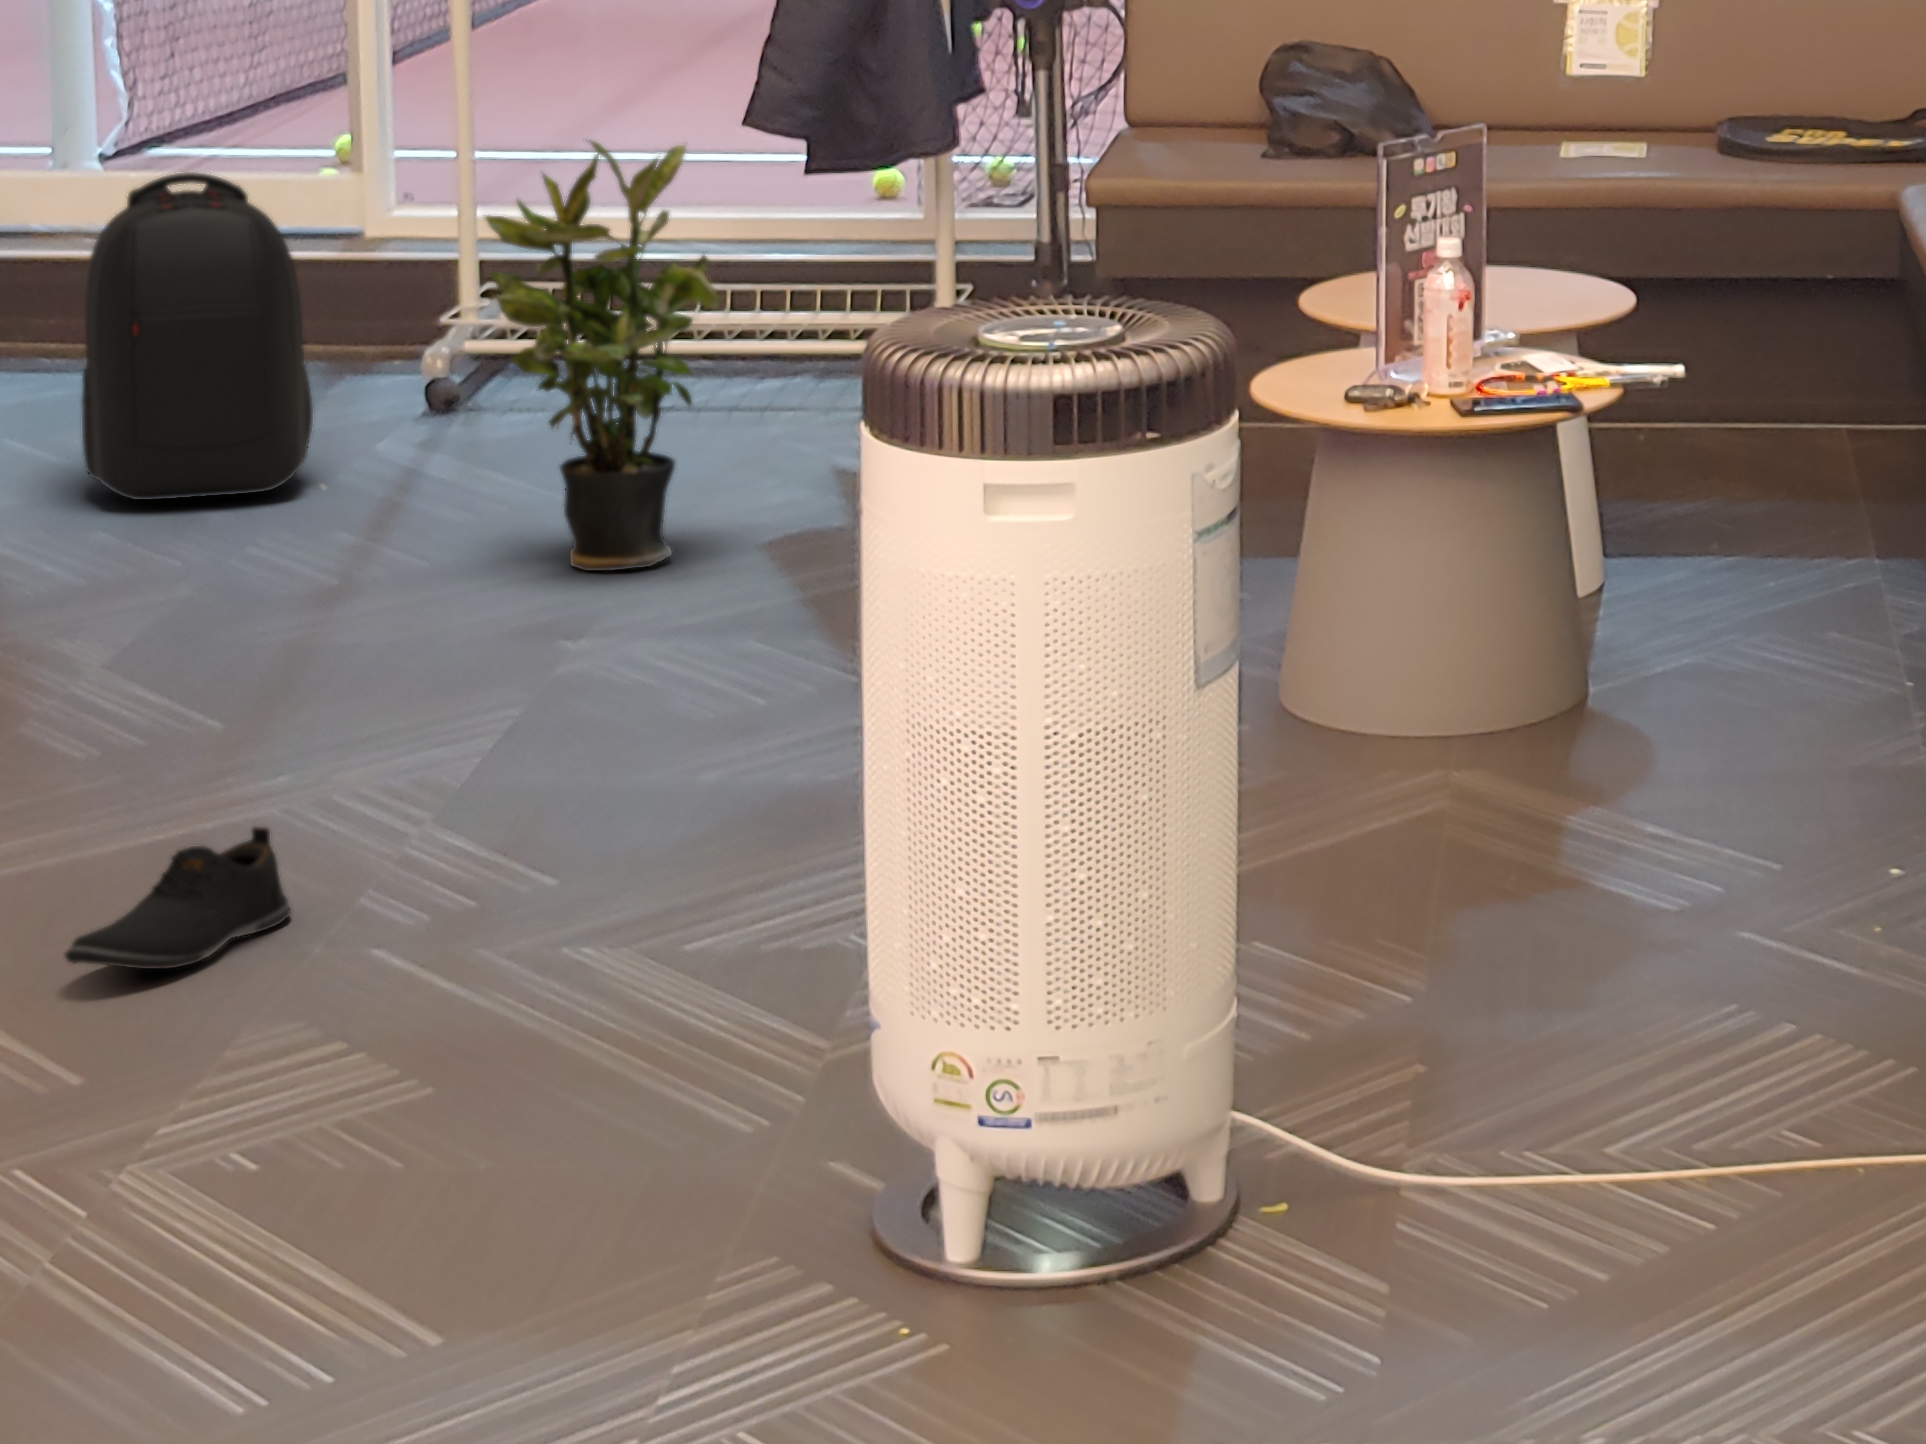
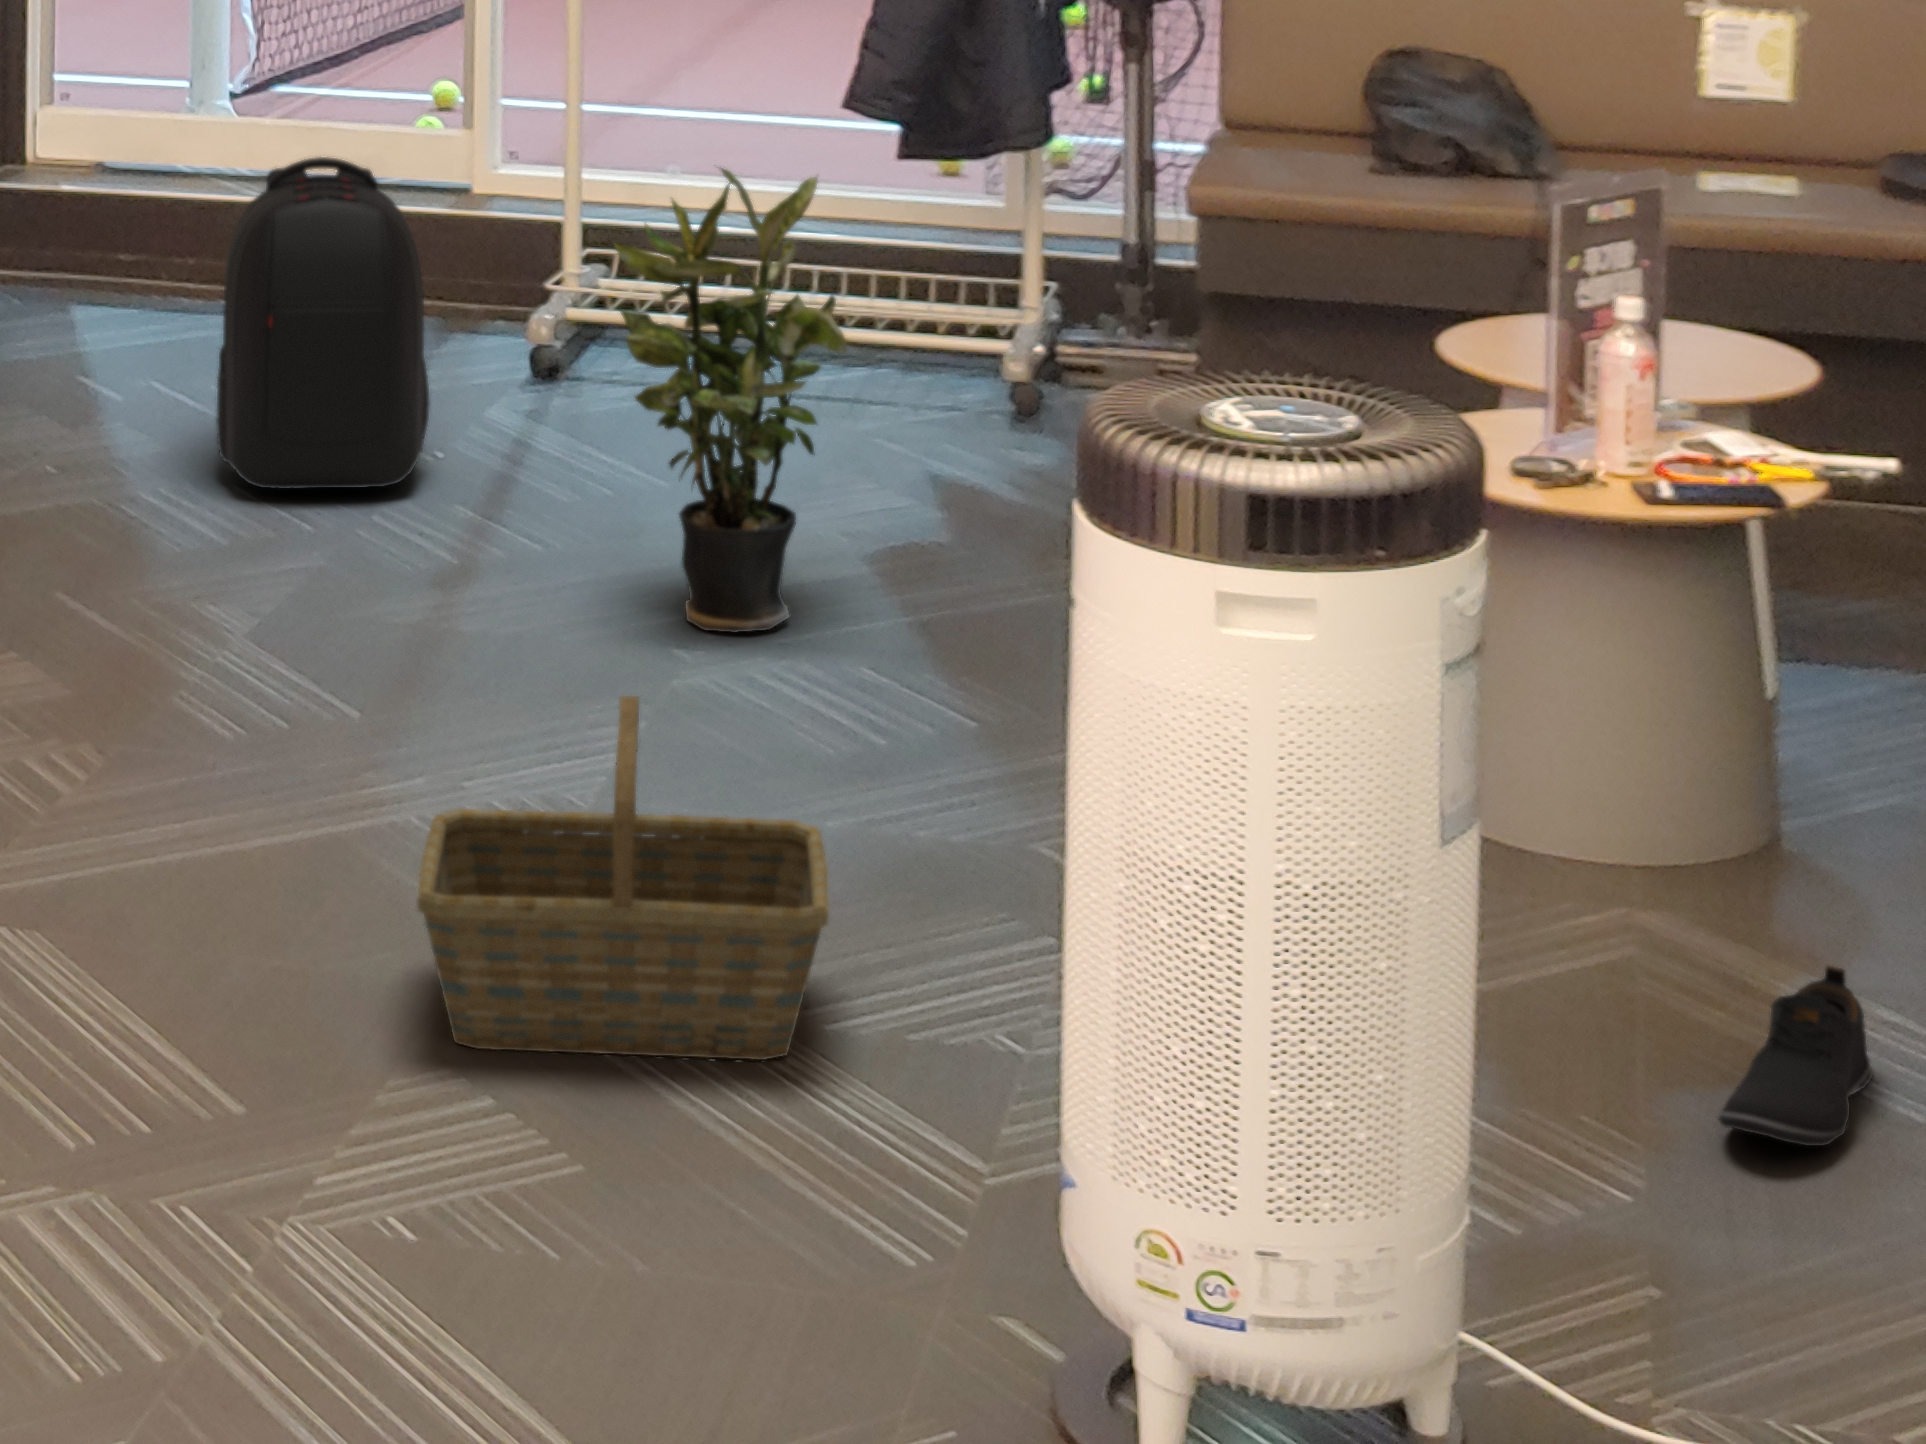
basket: none [276,539,658,839] -> present [417,696,829,1060]
shoe: present [65,826,291,969] -> present [1718,966,1873,1146]

